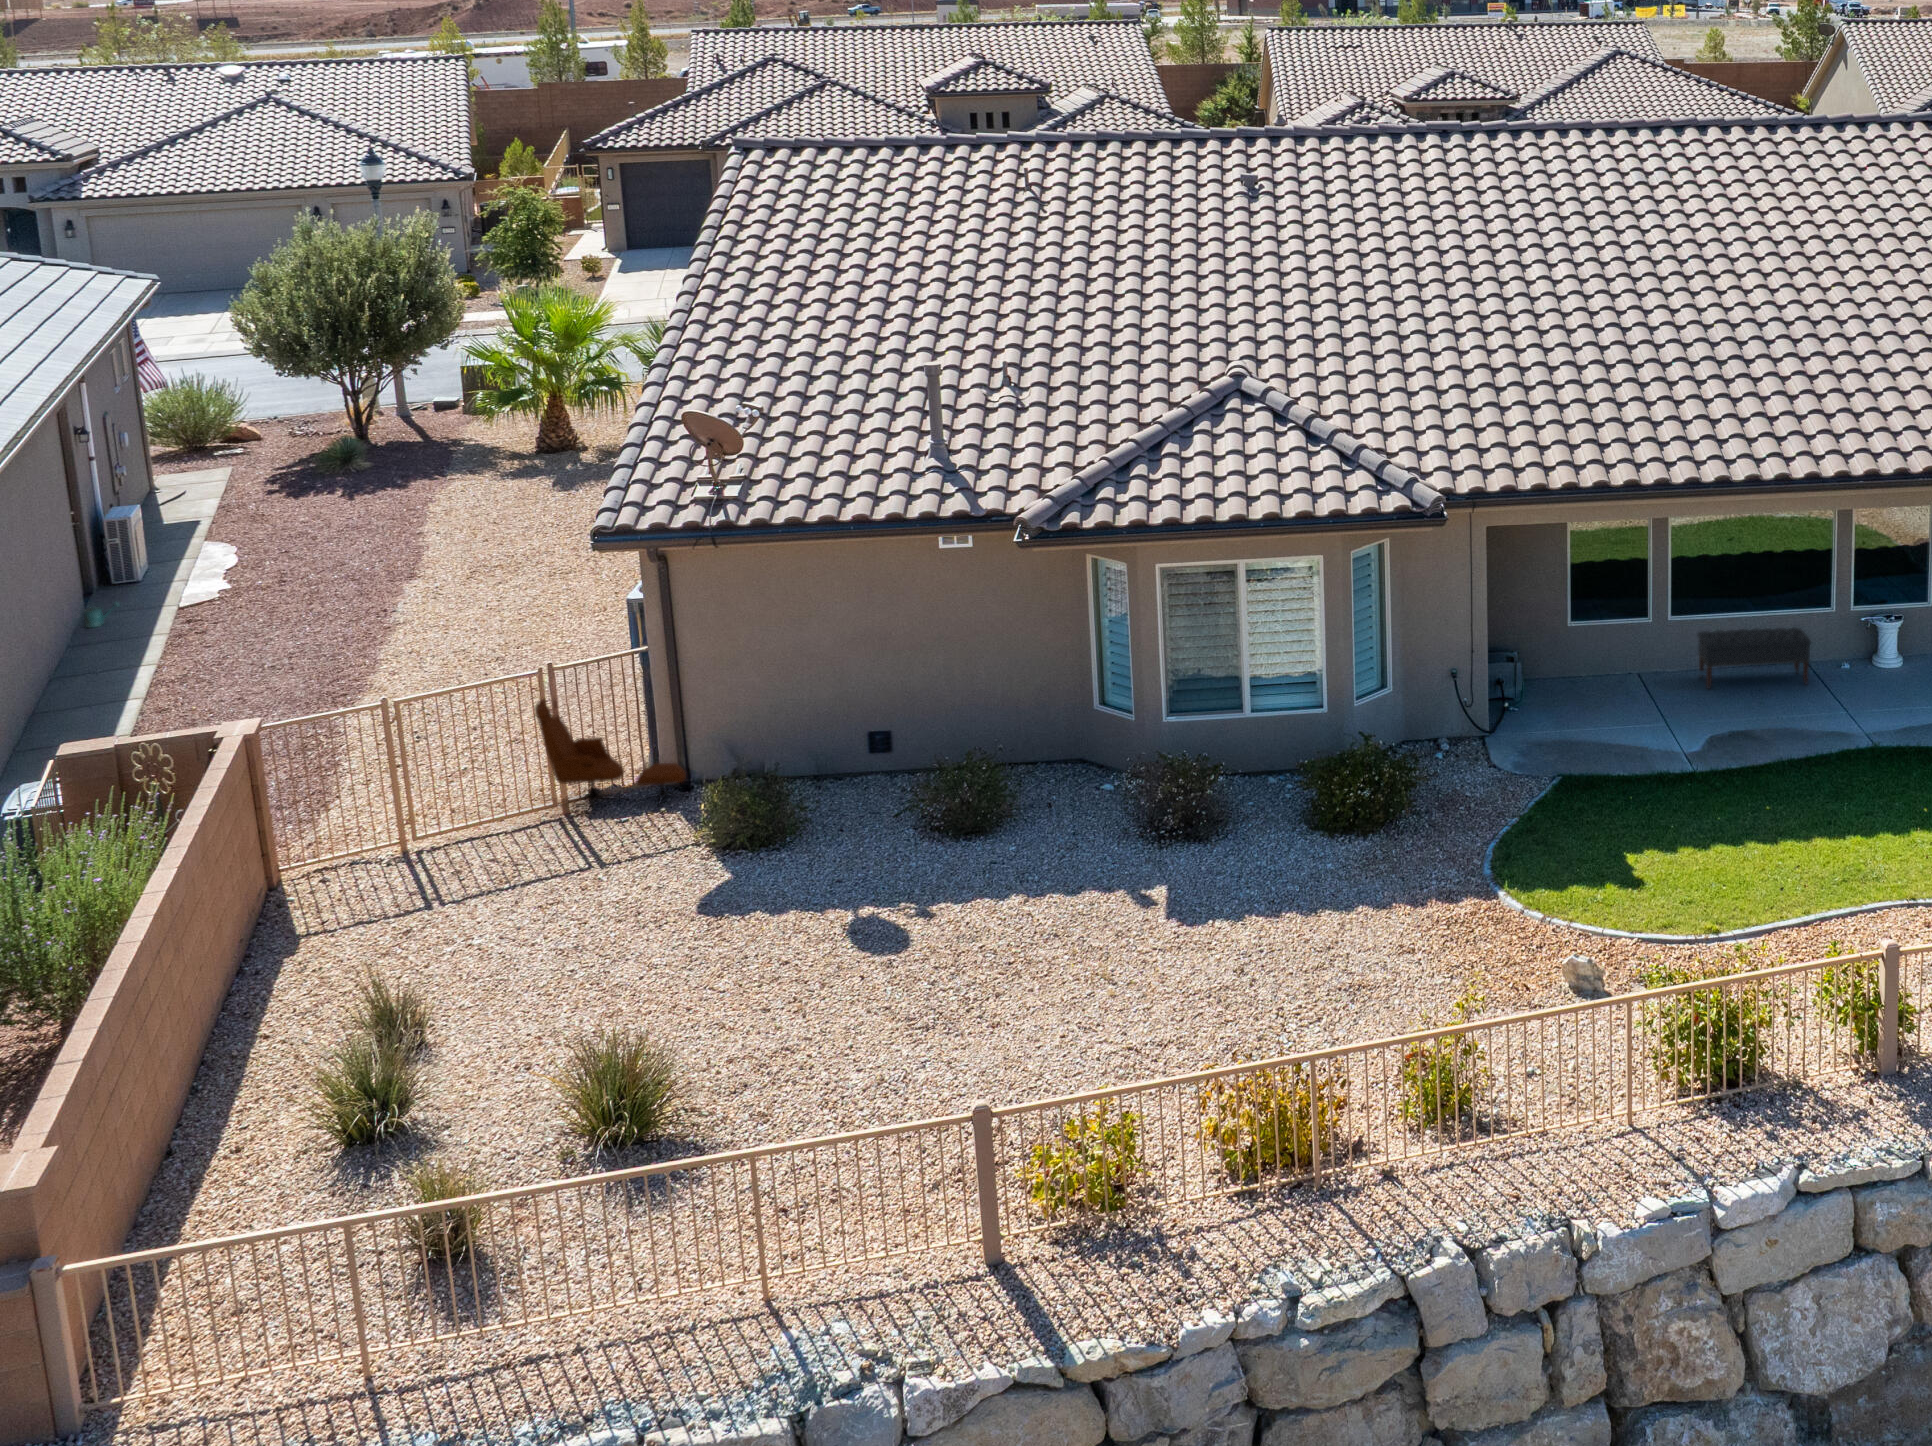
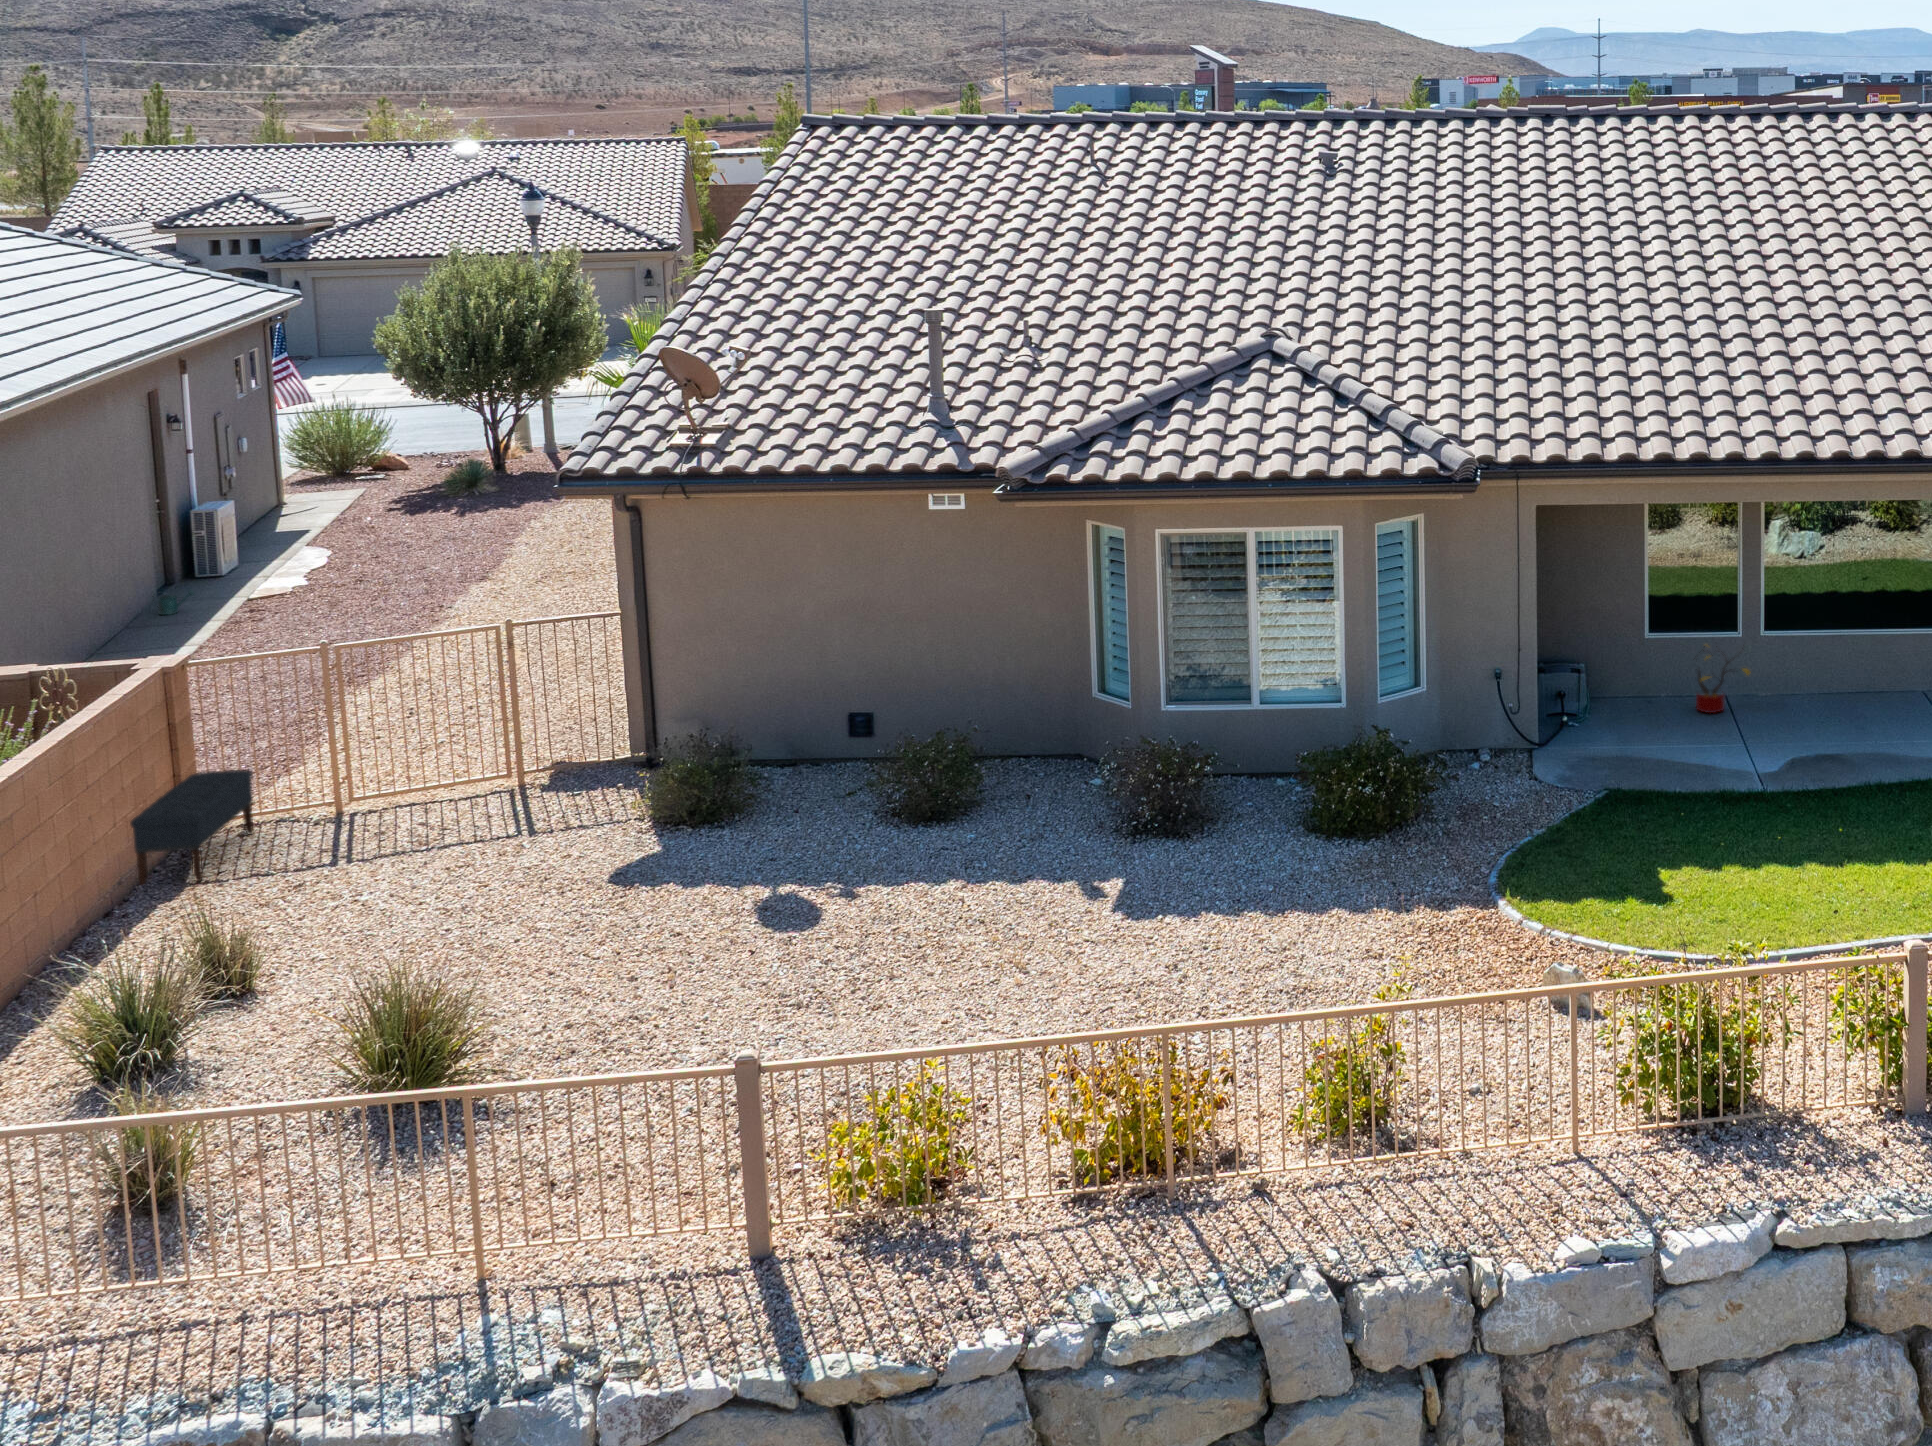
decorative plant: none [1596,627,1664,691] -> present [1696,650,1750,713]
bench: present [1698,628,1811,688] -> present [130,770,254,886]
lounge chair: present [535,698,686,812] -> none [494,658,654,787]

